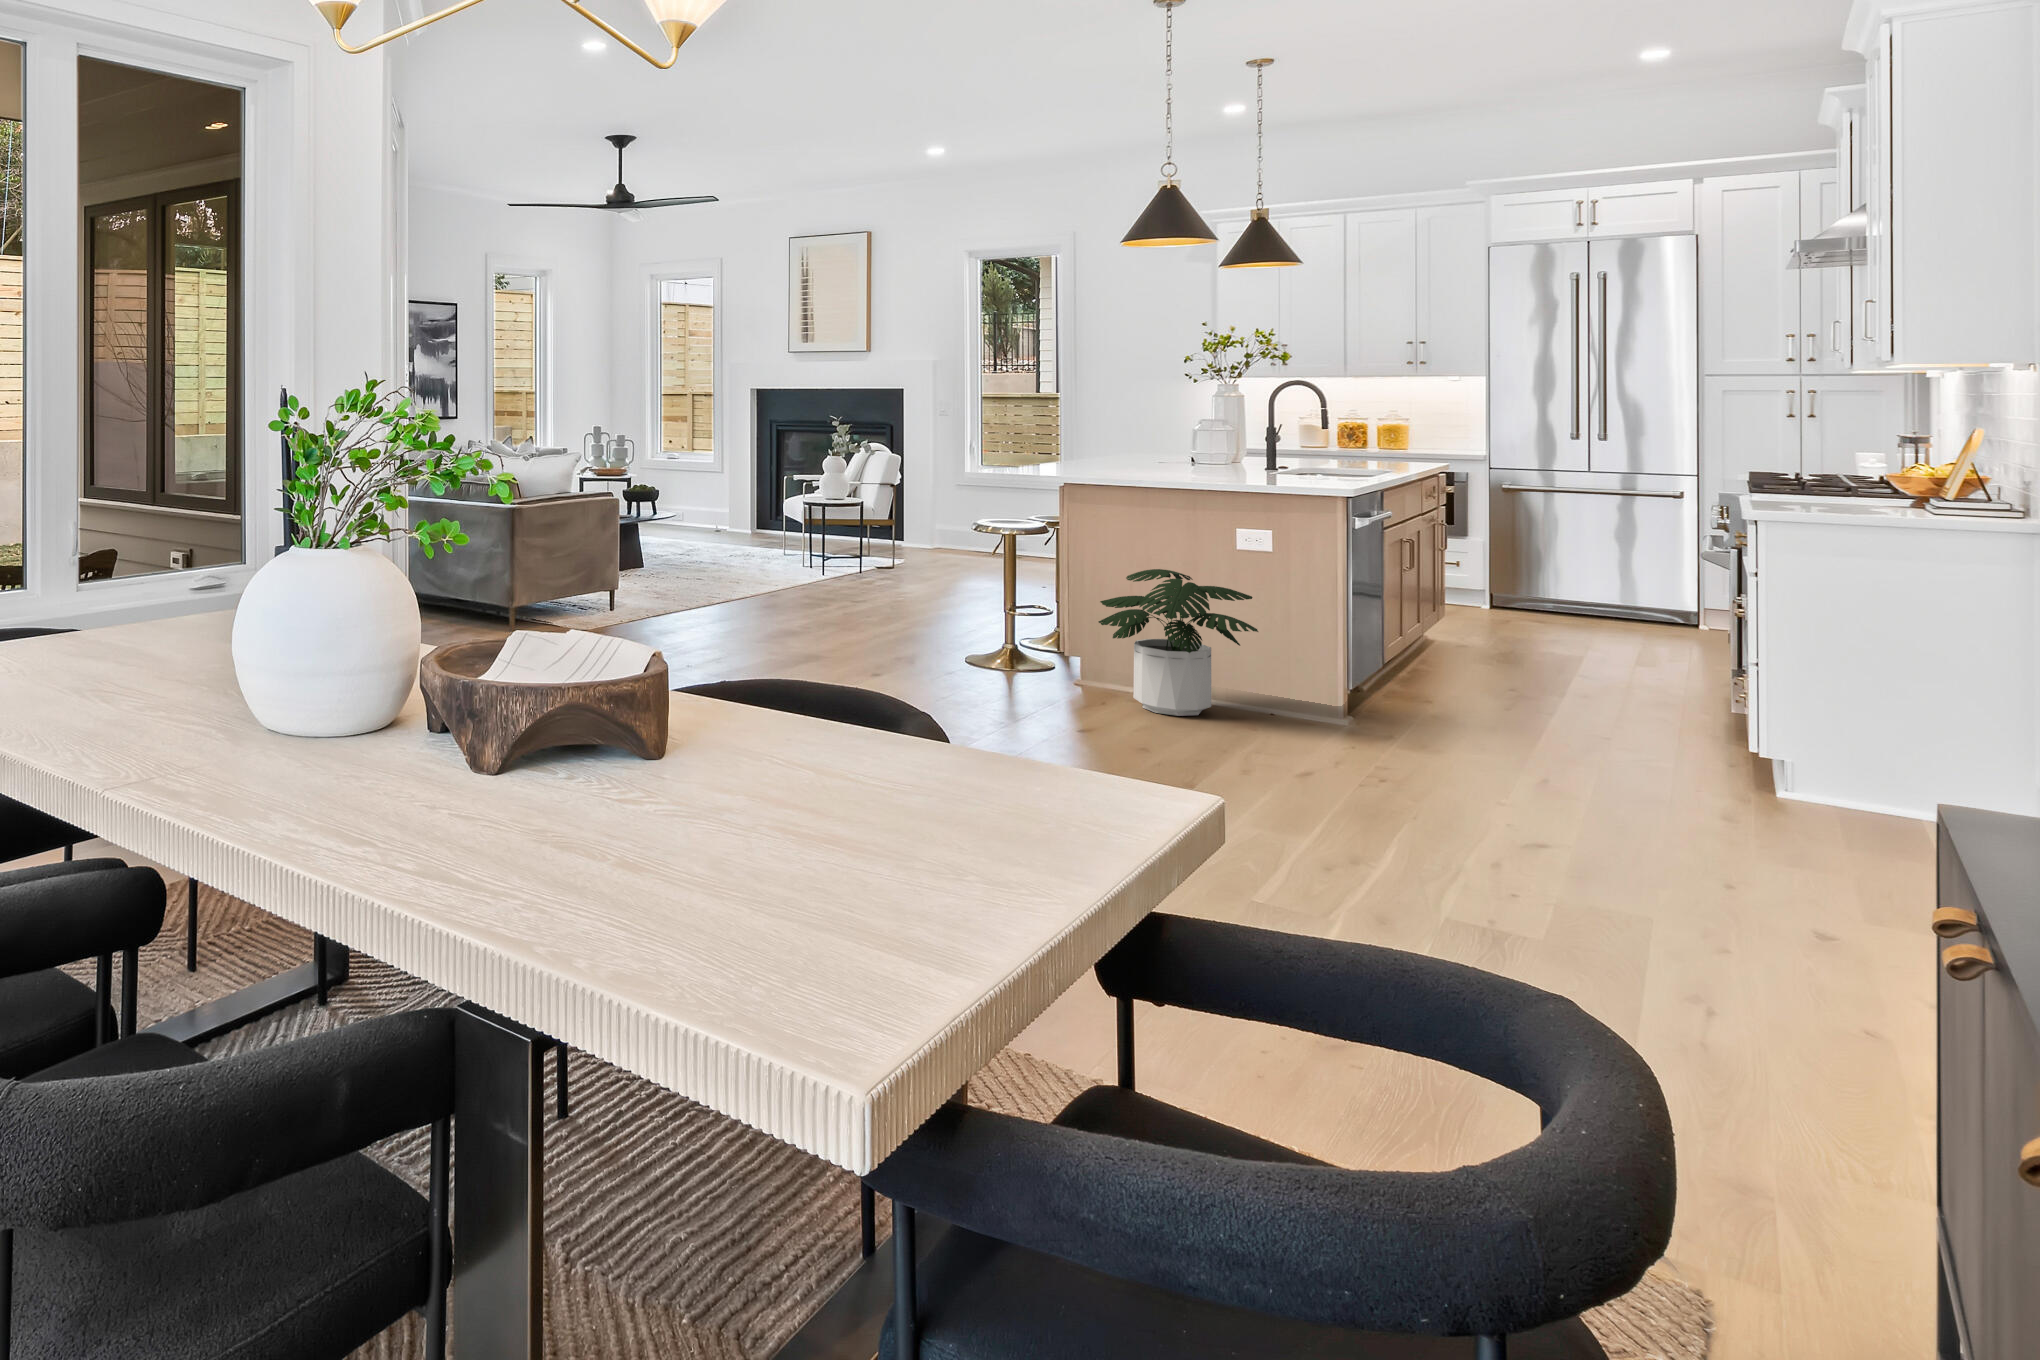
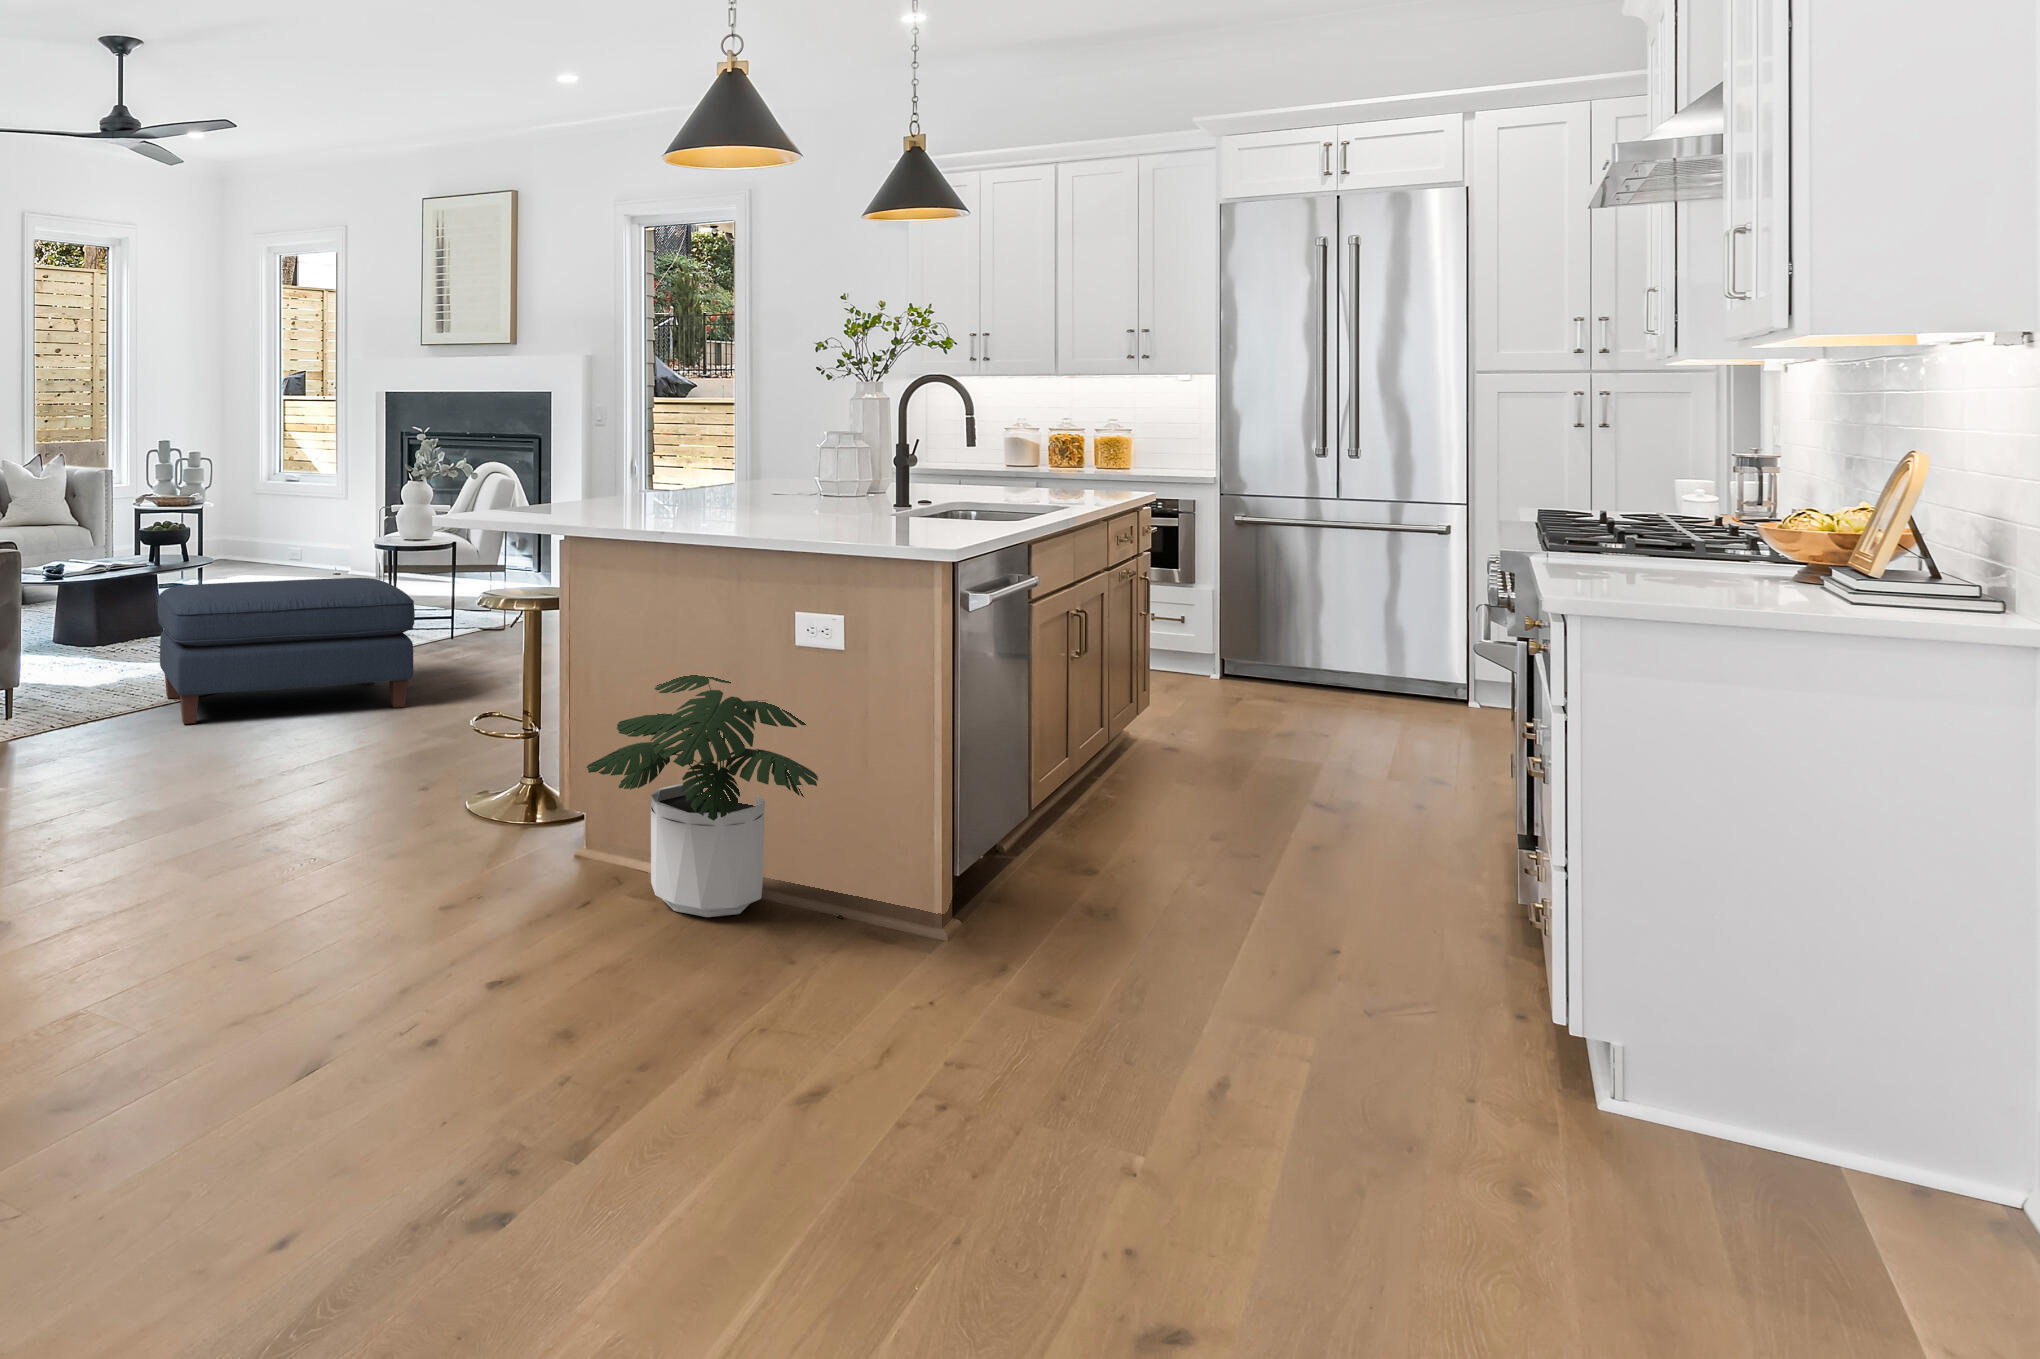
ottoman: none [689,523,877,617] -> present [158,578,415,724]

